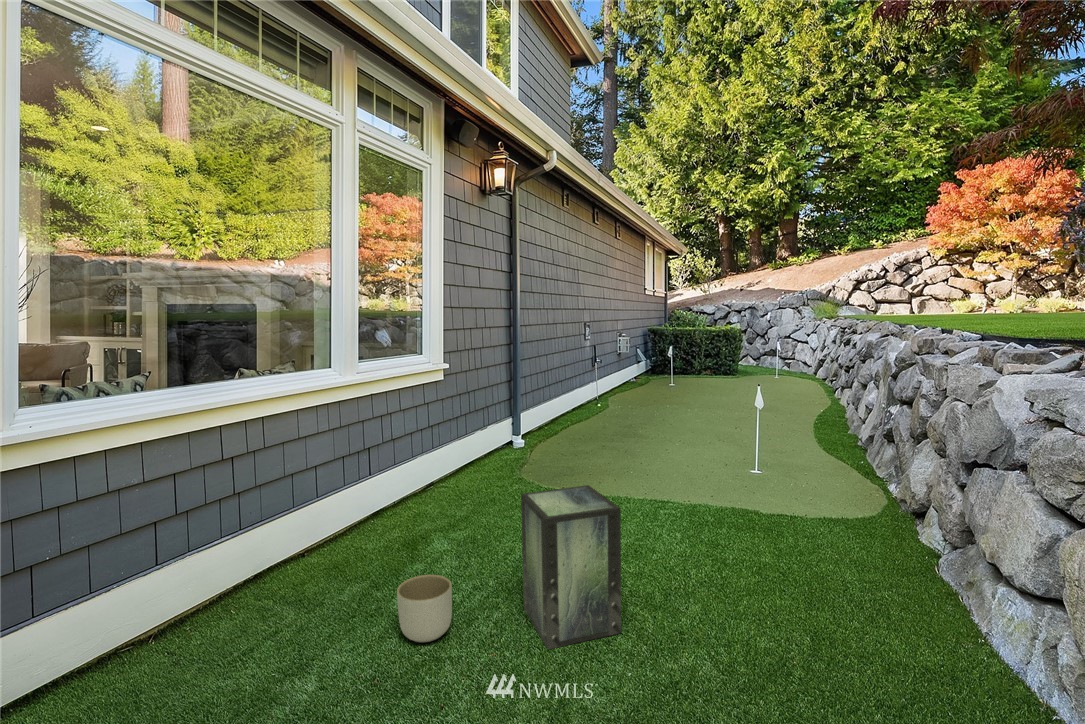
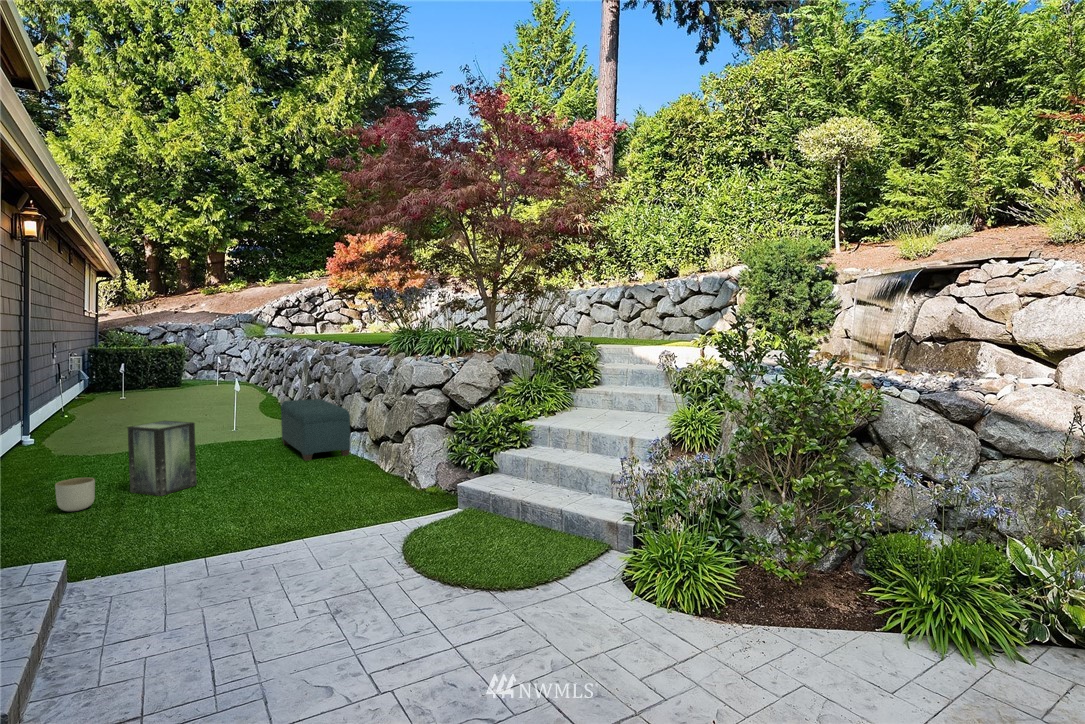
bench: none [825,449,995,633] -> present [281,399,350,461]

